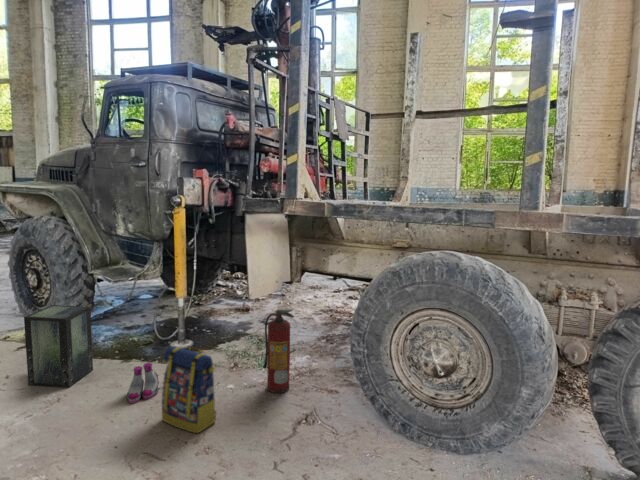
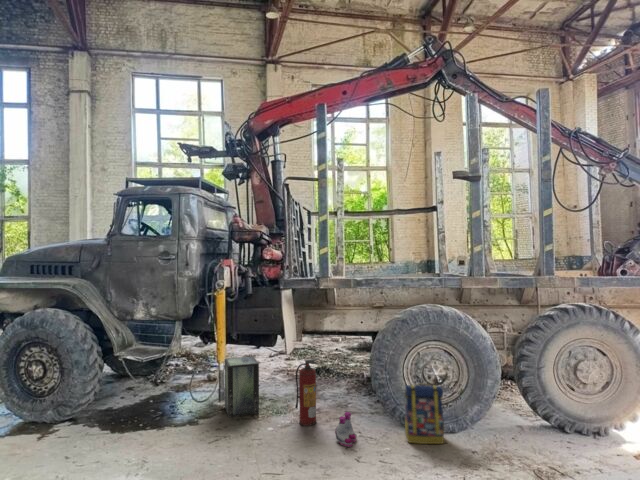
storage box: present [24,305,93,388] -> present [225,356,259,418]
backpack: present [162,347,216,433] -> present [404,384,444,444]
boots: present [127,363,159,403] -> present [335,412,356,447]

